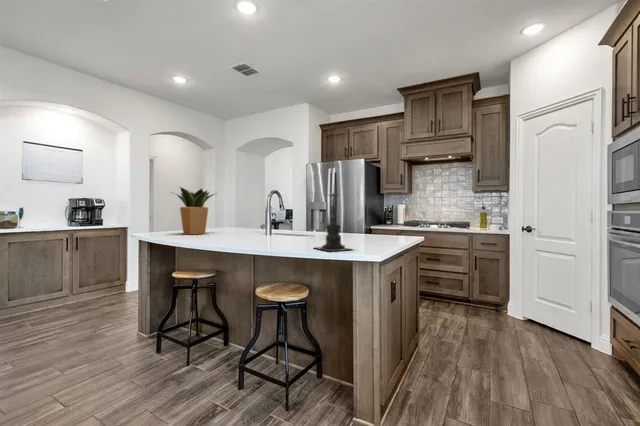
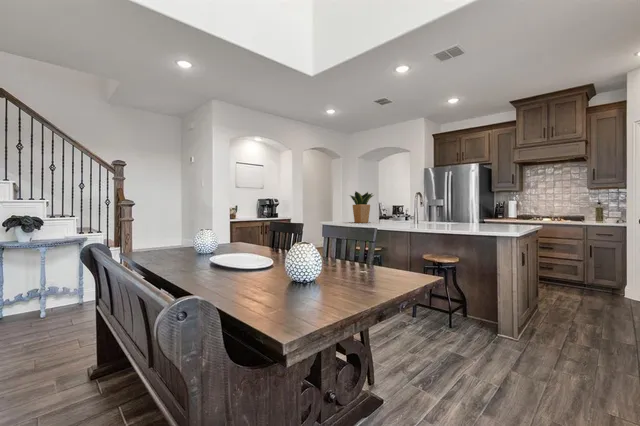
candle holder: present [315,192,349,251] -> none [466,189,497,230]

